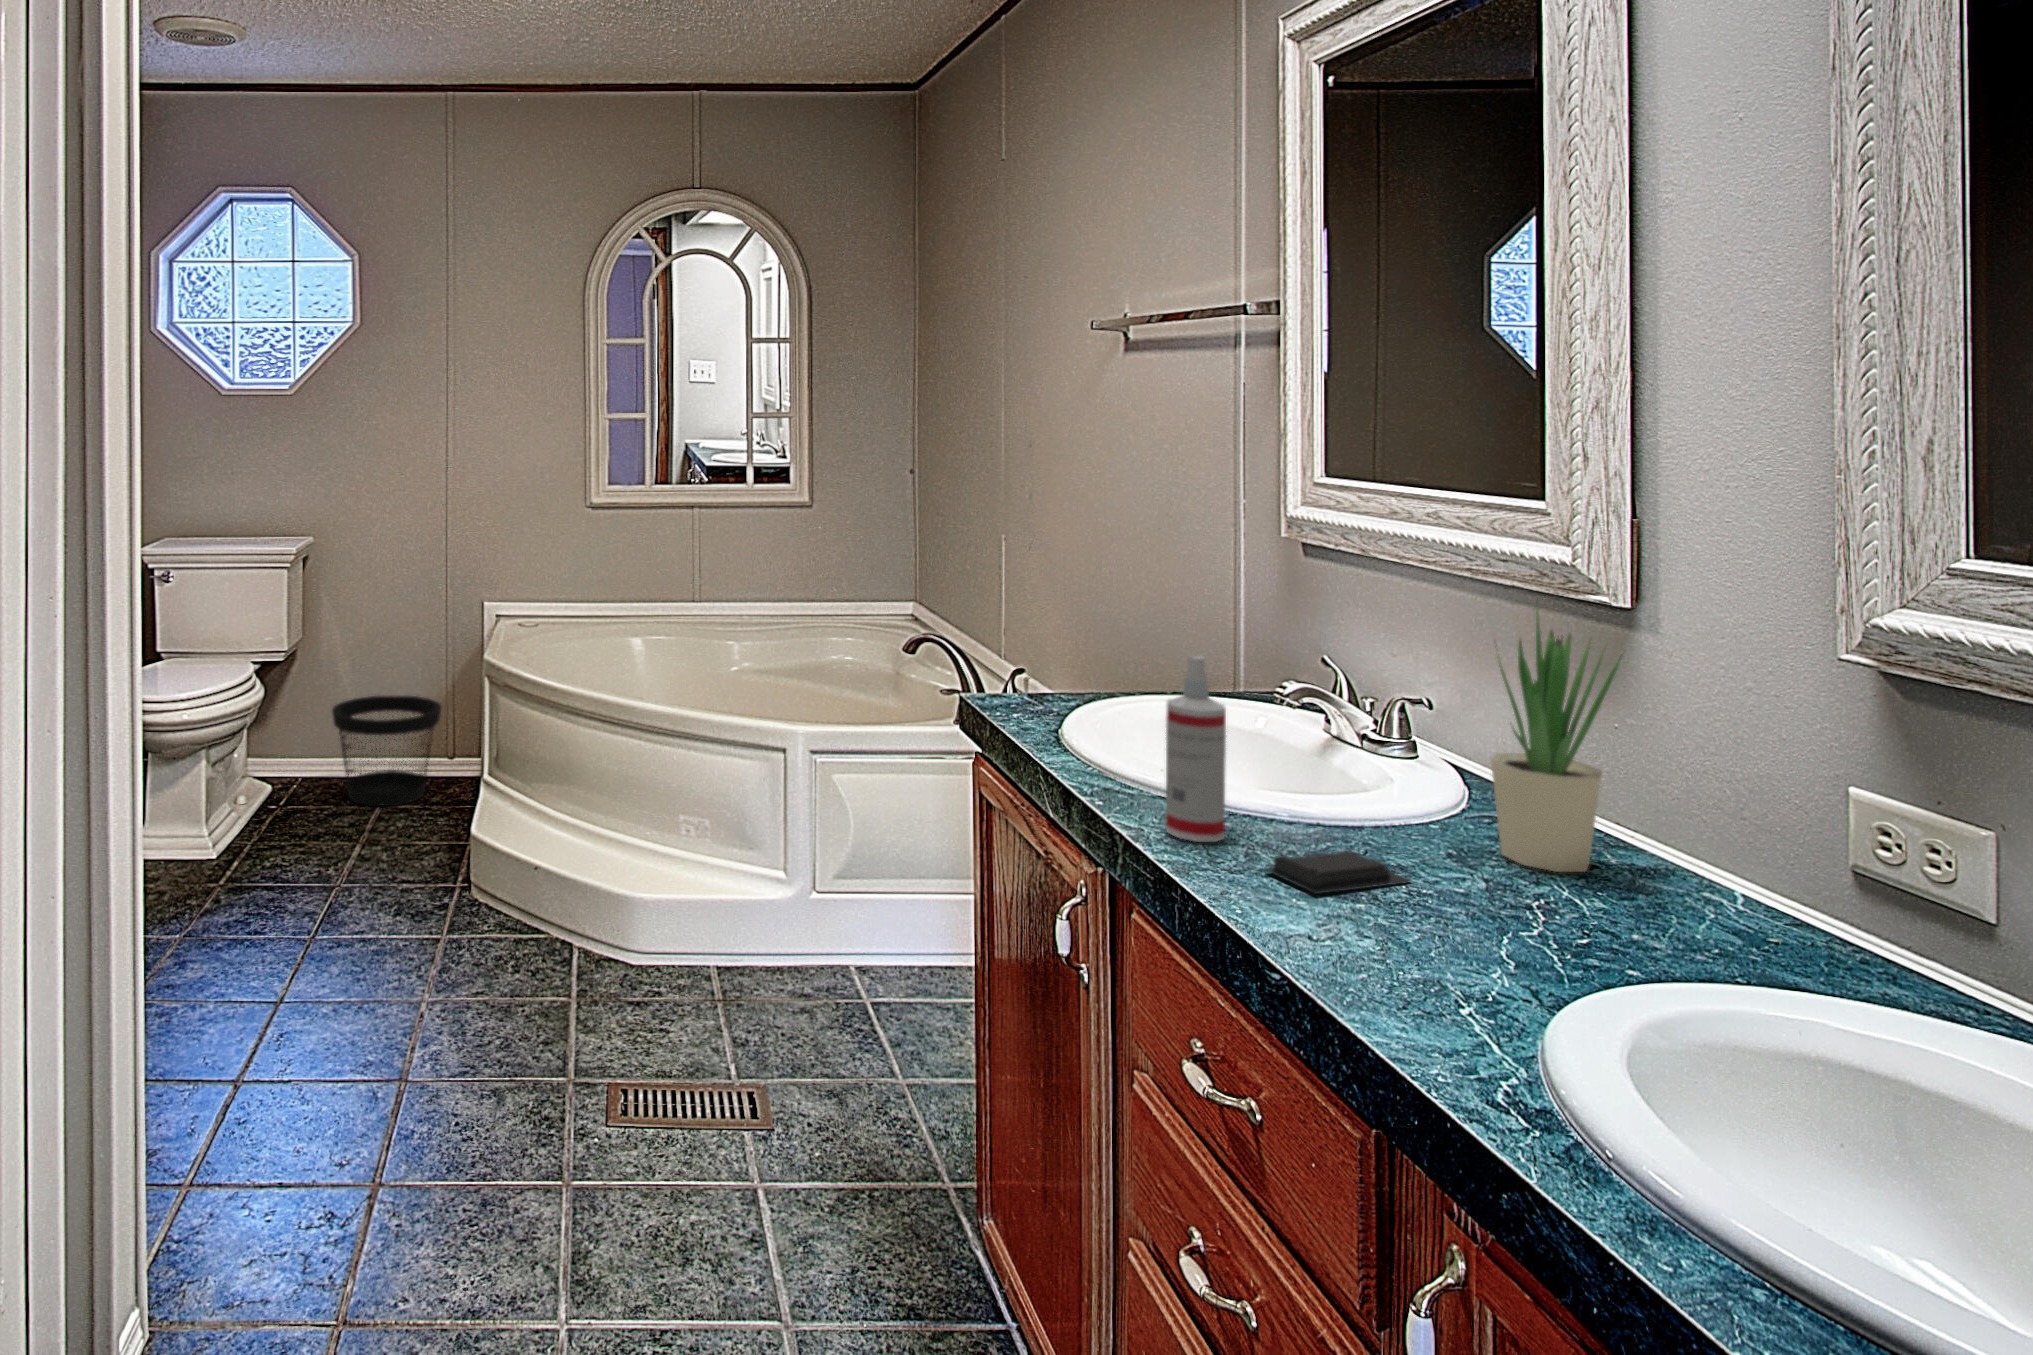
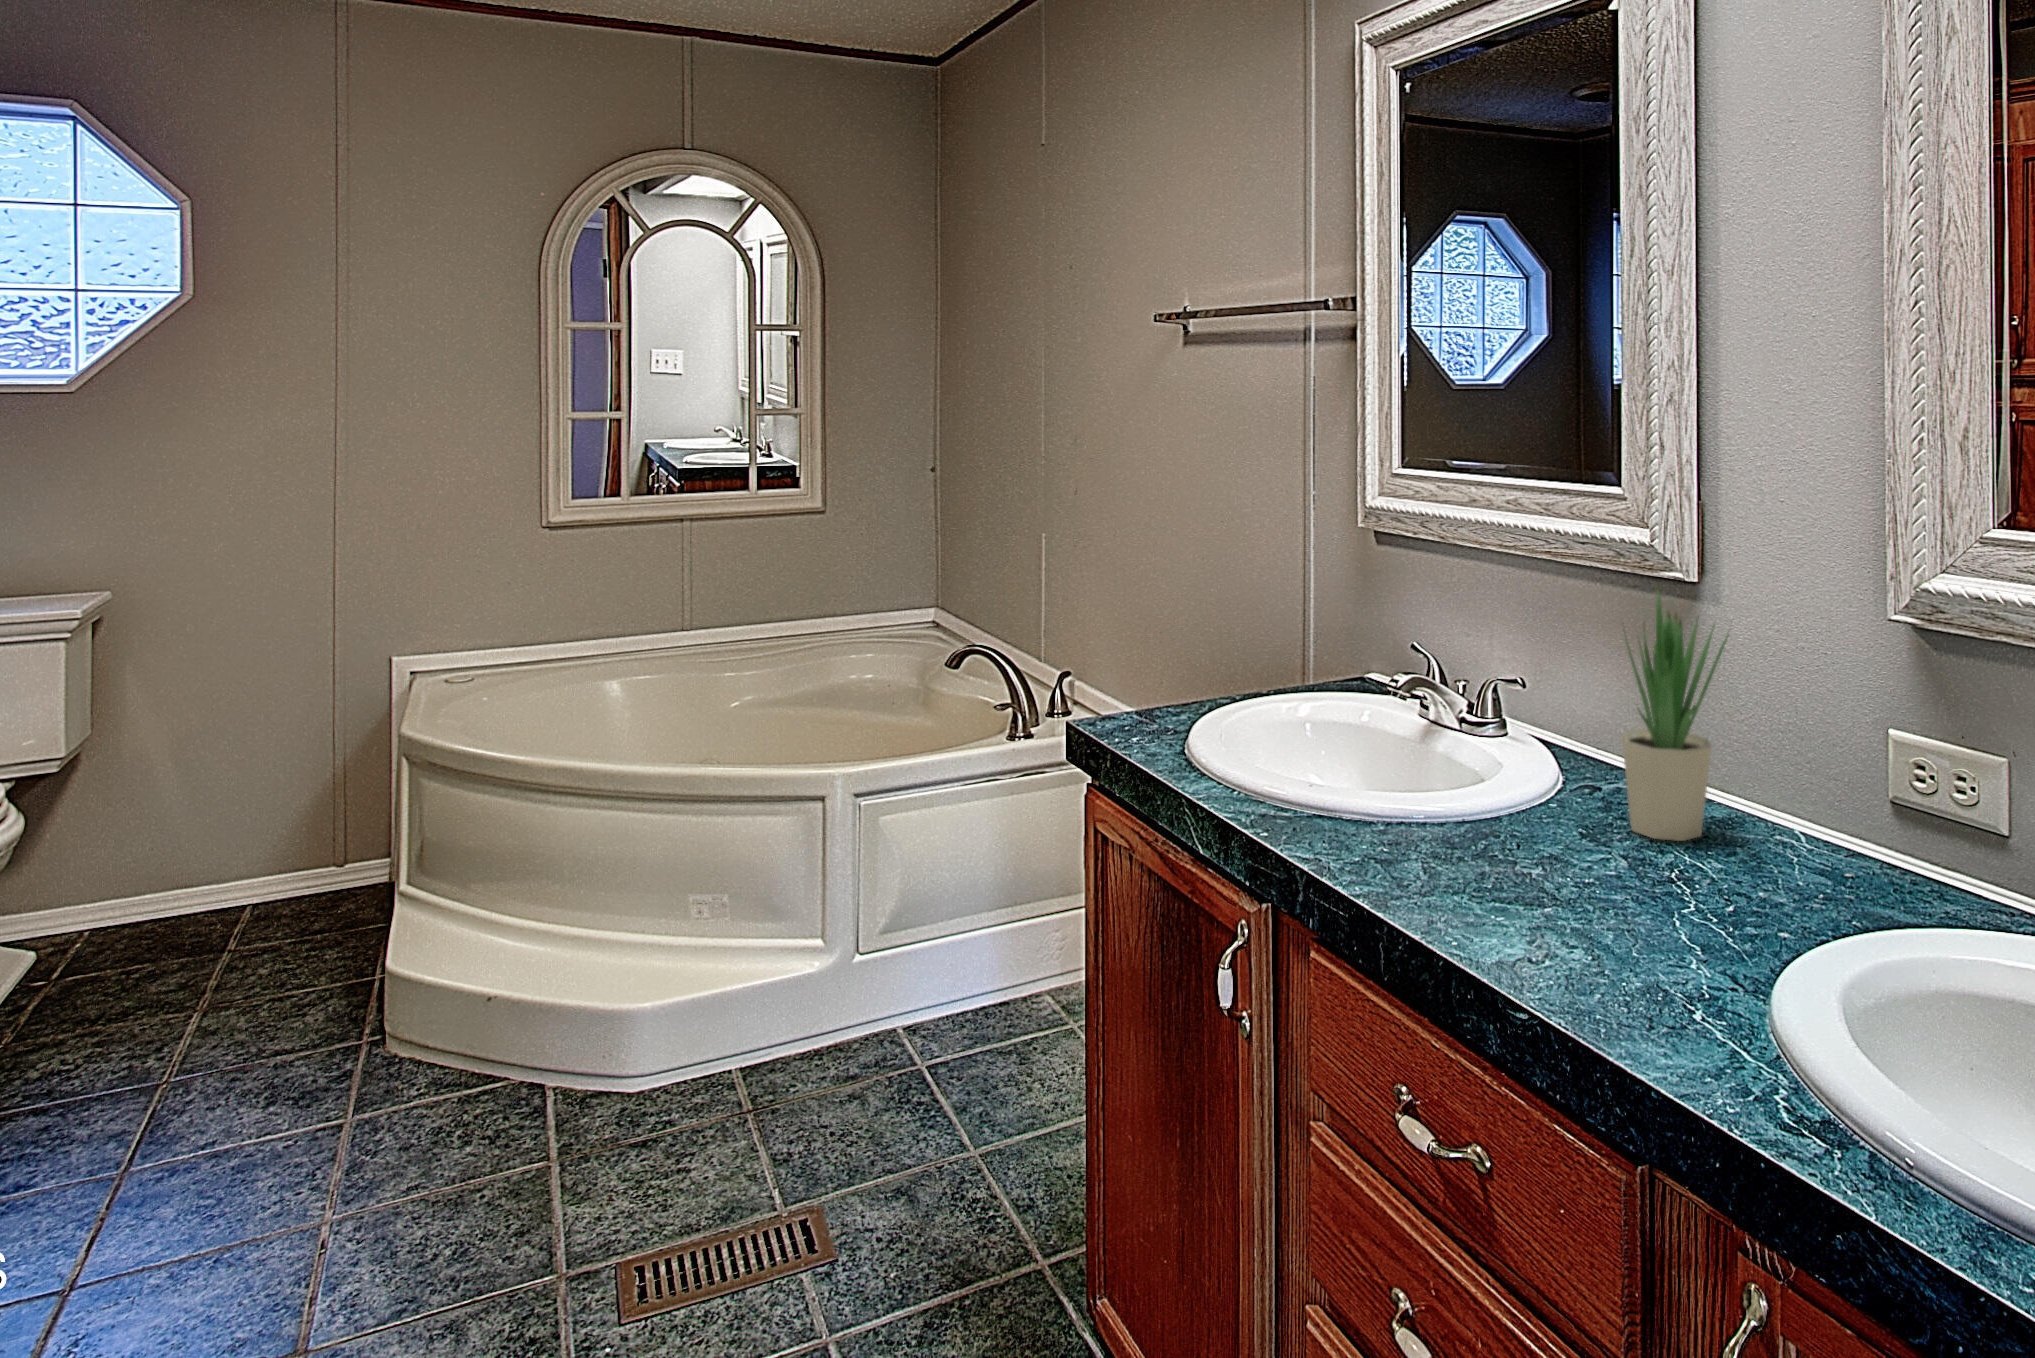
spray bottle: present [1165,656,1226,842] -> none [1345,667,1405,867]
wastebasket: present [332,696,441,806] -> none [148,790,330,949]
soap bar: present [1266,851,1411,894] -> none [1460,852,1584,908]

